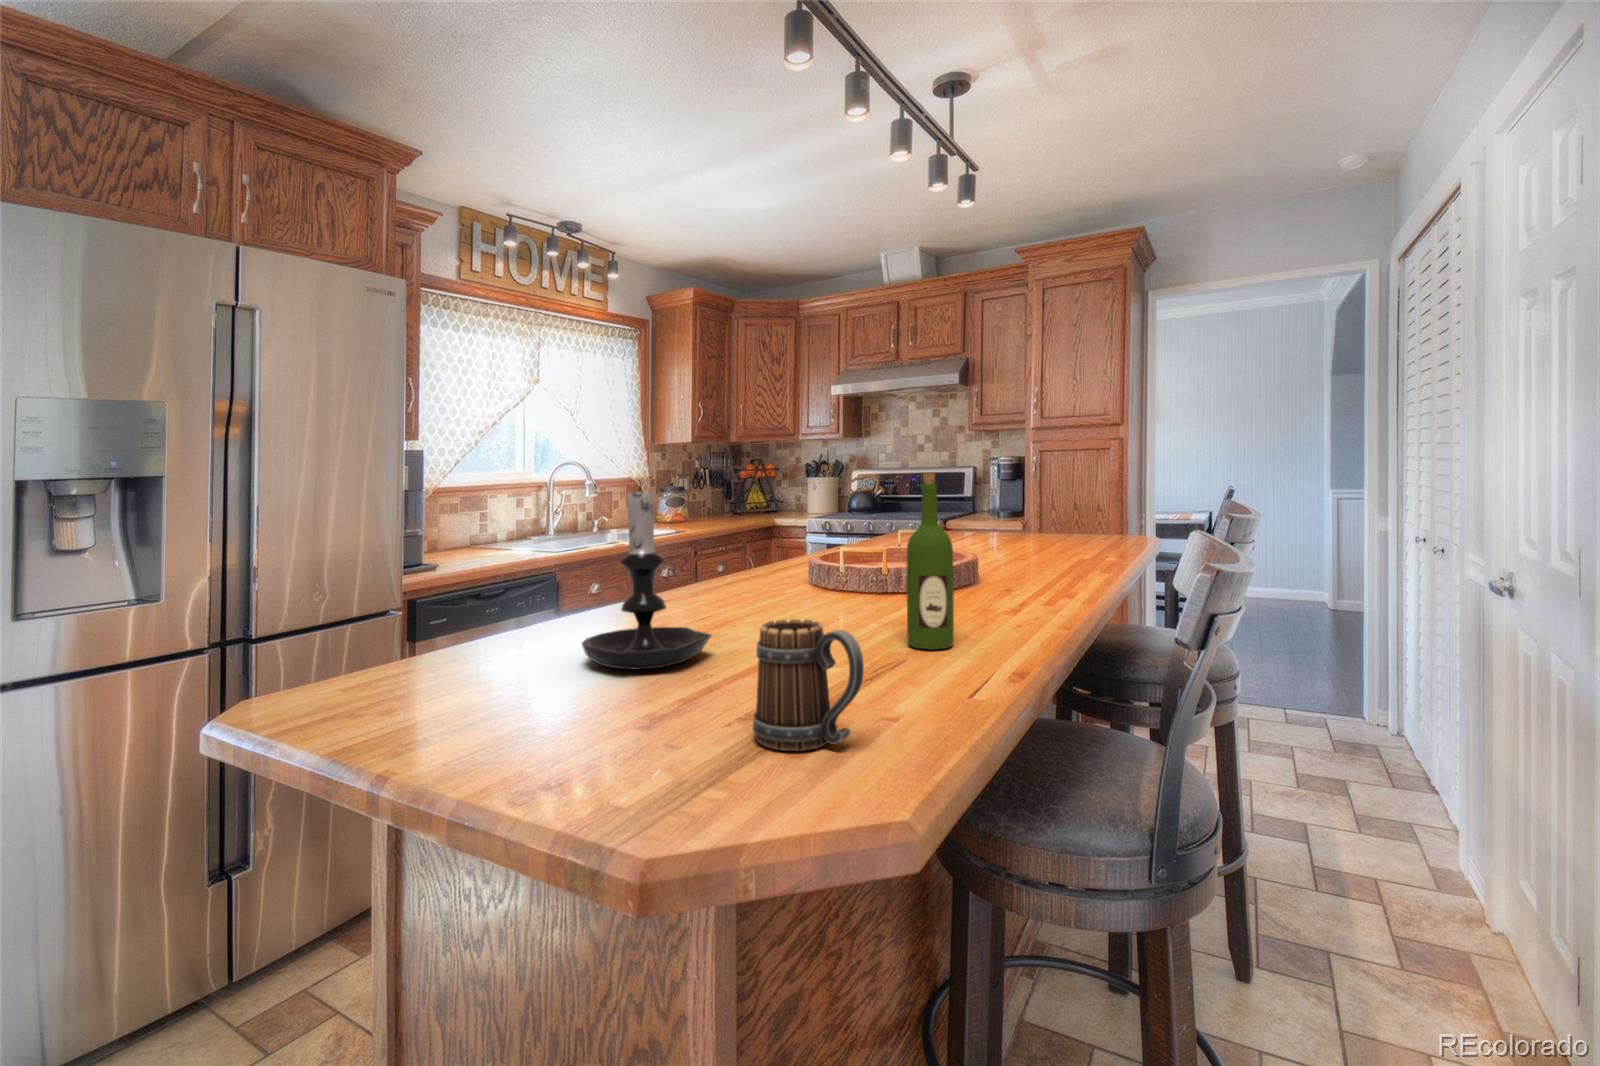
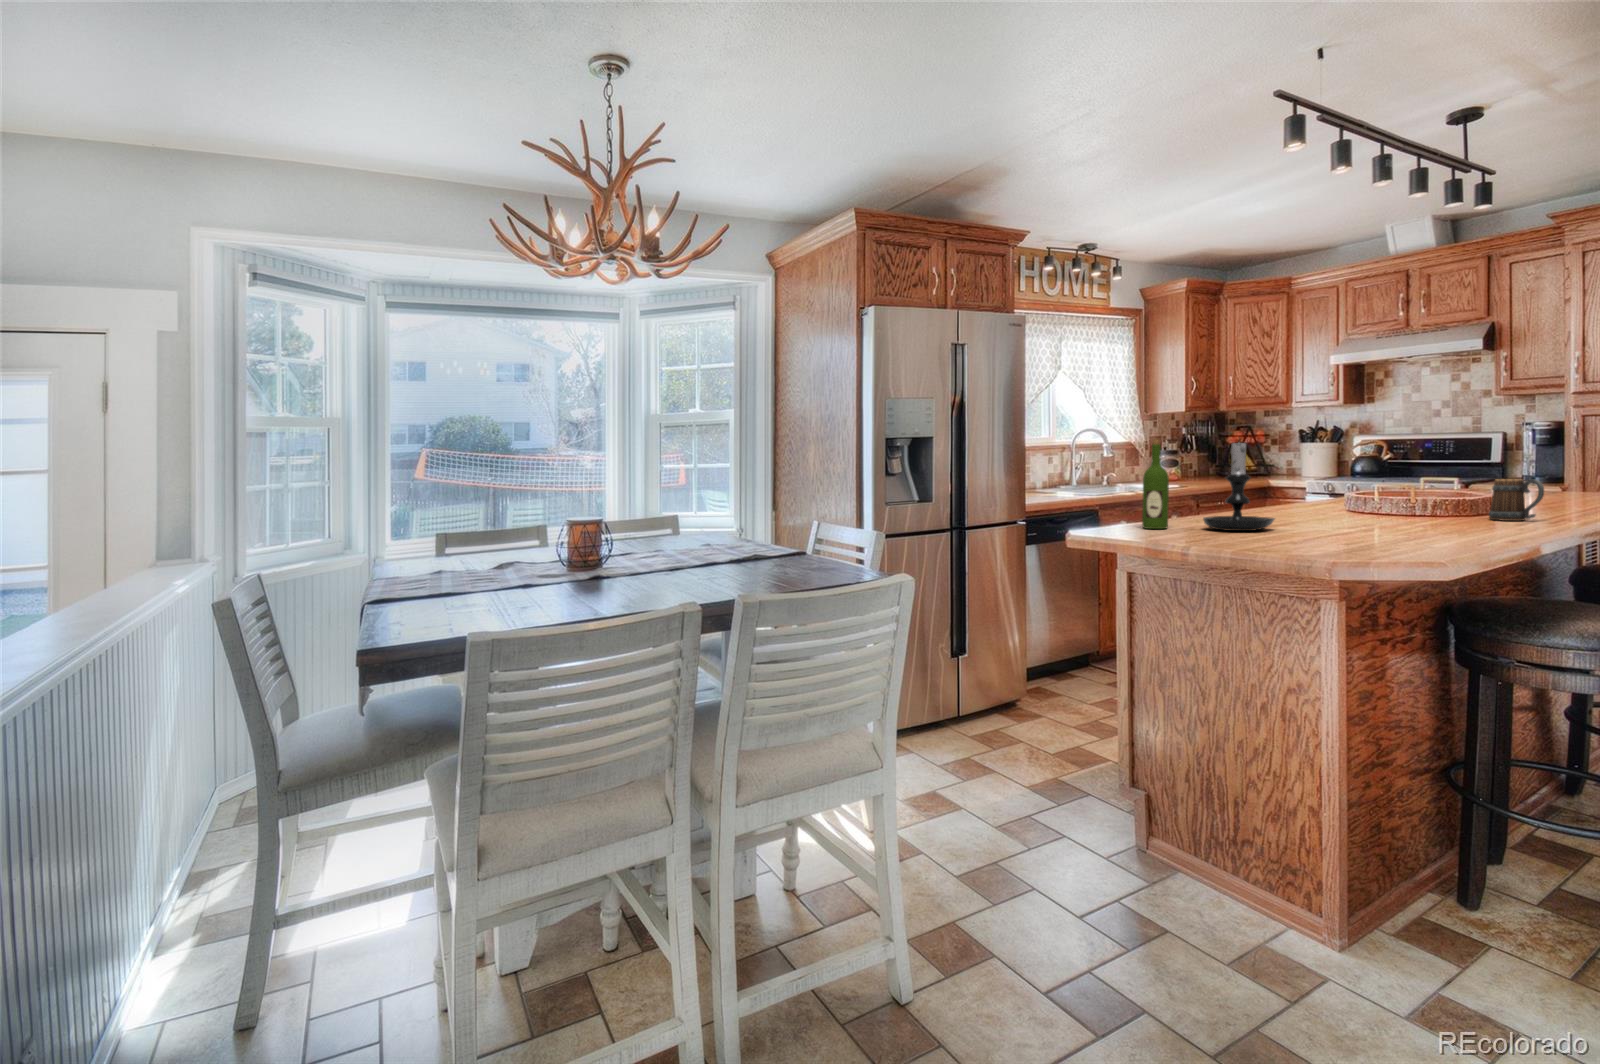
wine bottle: present [907,473,954,649] -> present [1142,438,1169,529]
mug: present [753,619,864,751] -> present [1489,479,1544,521]

